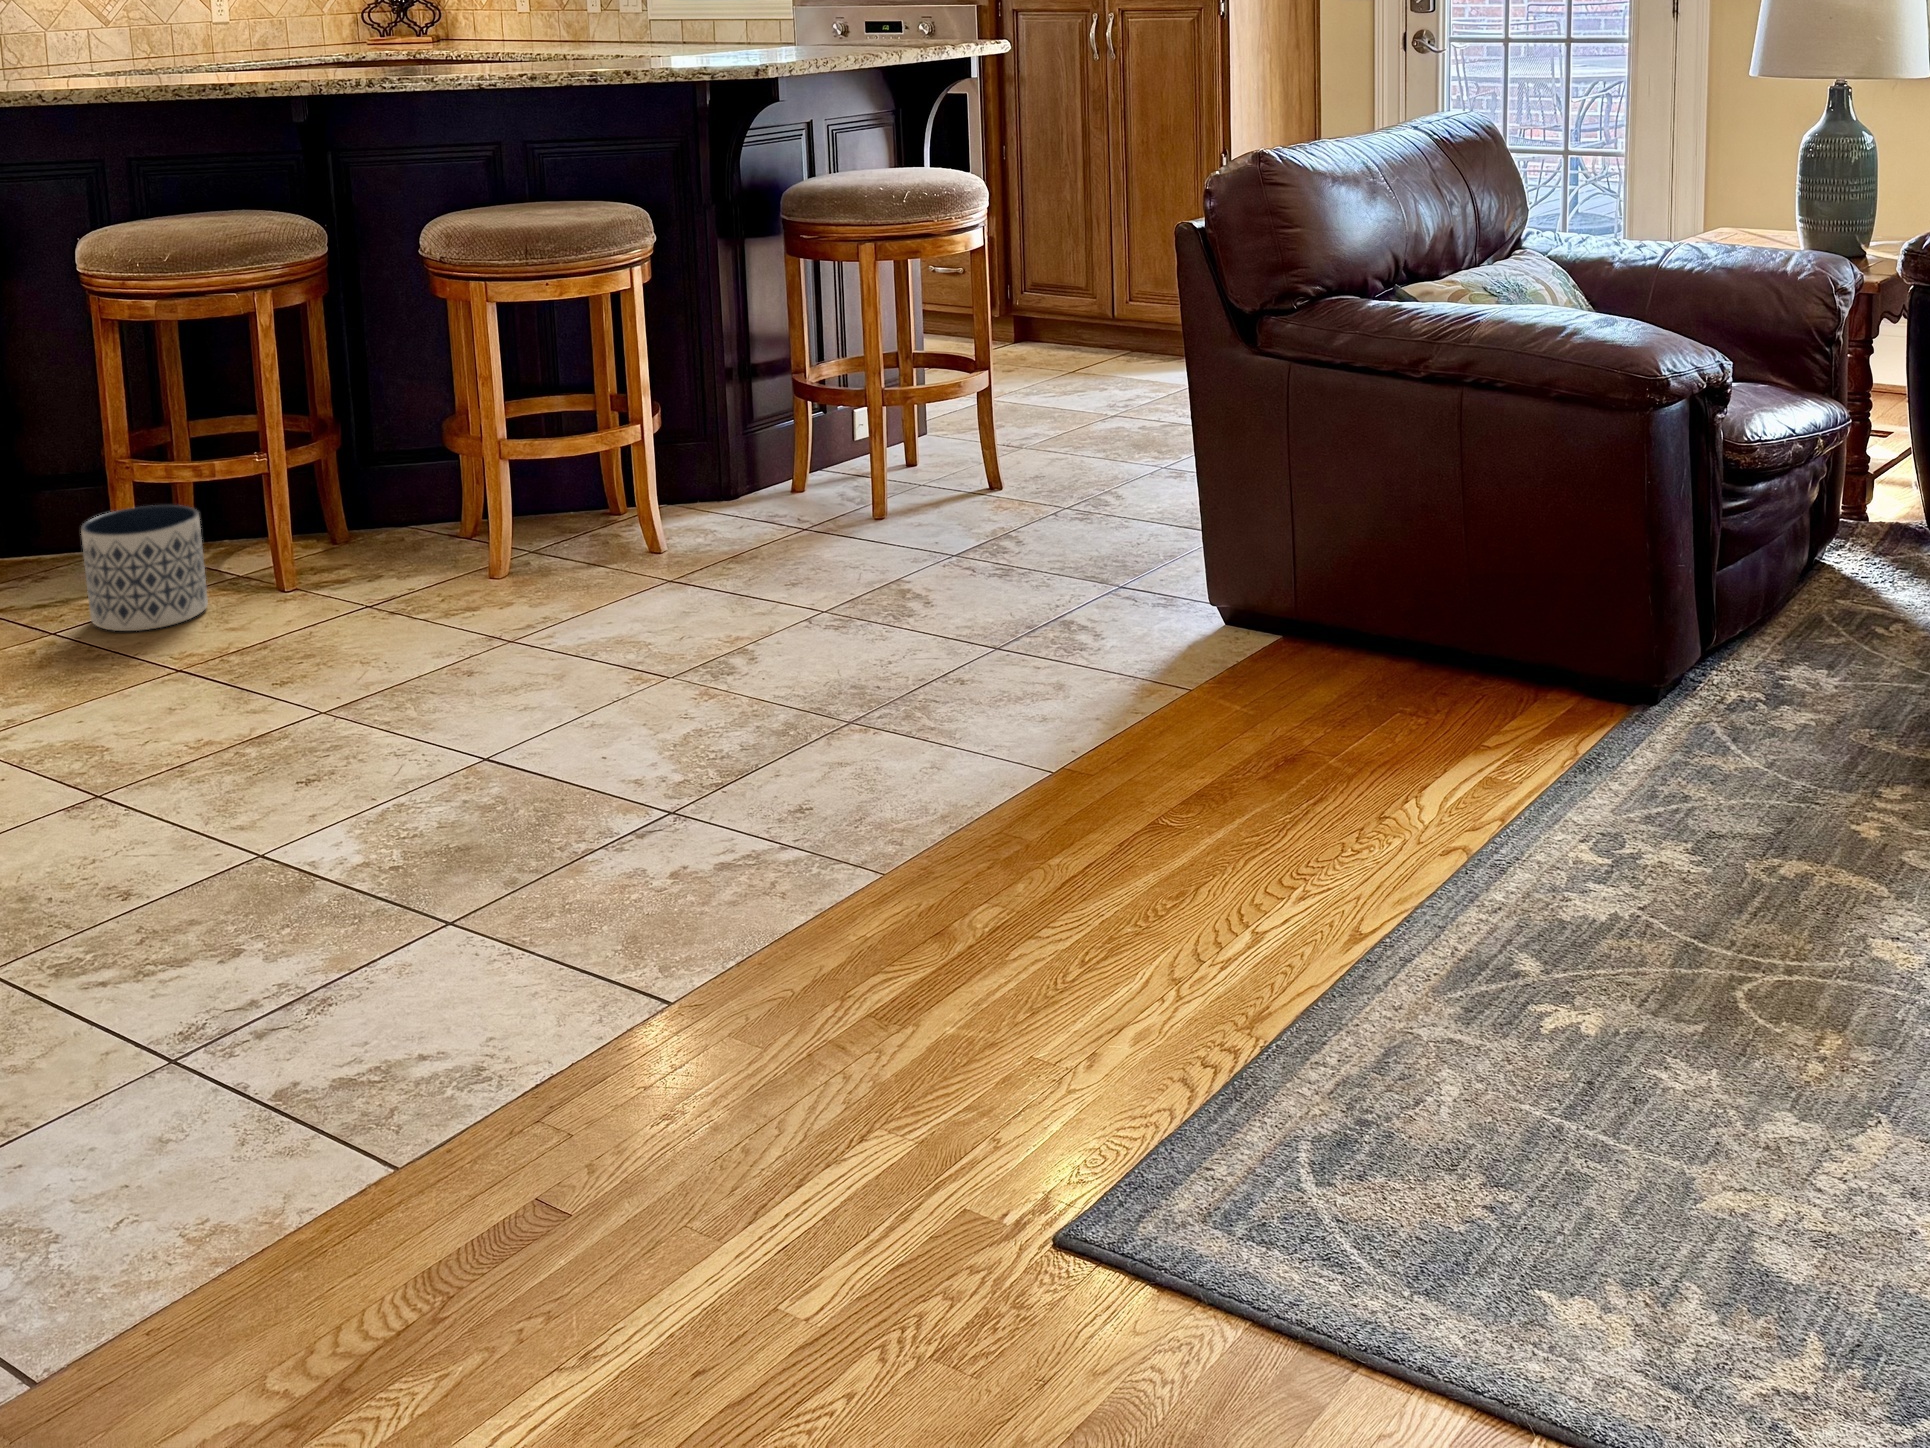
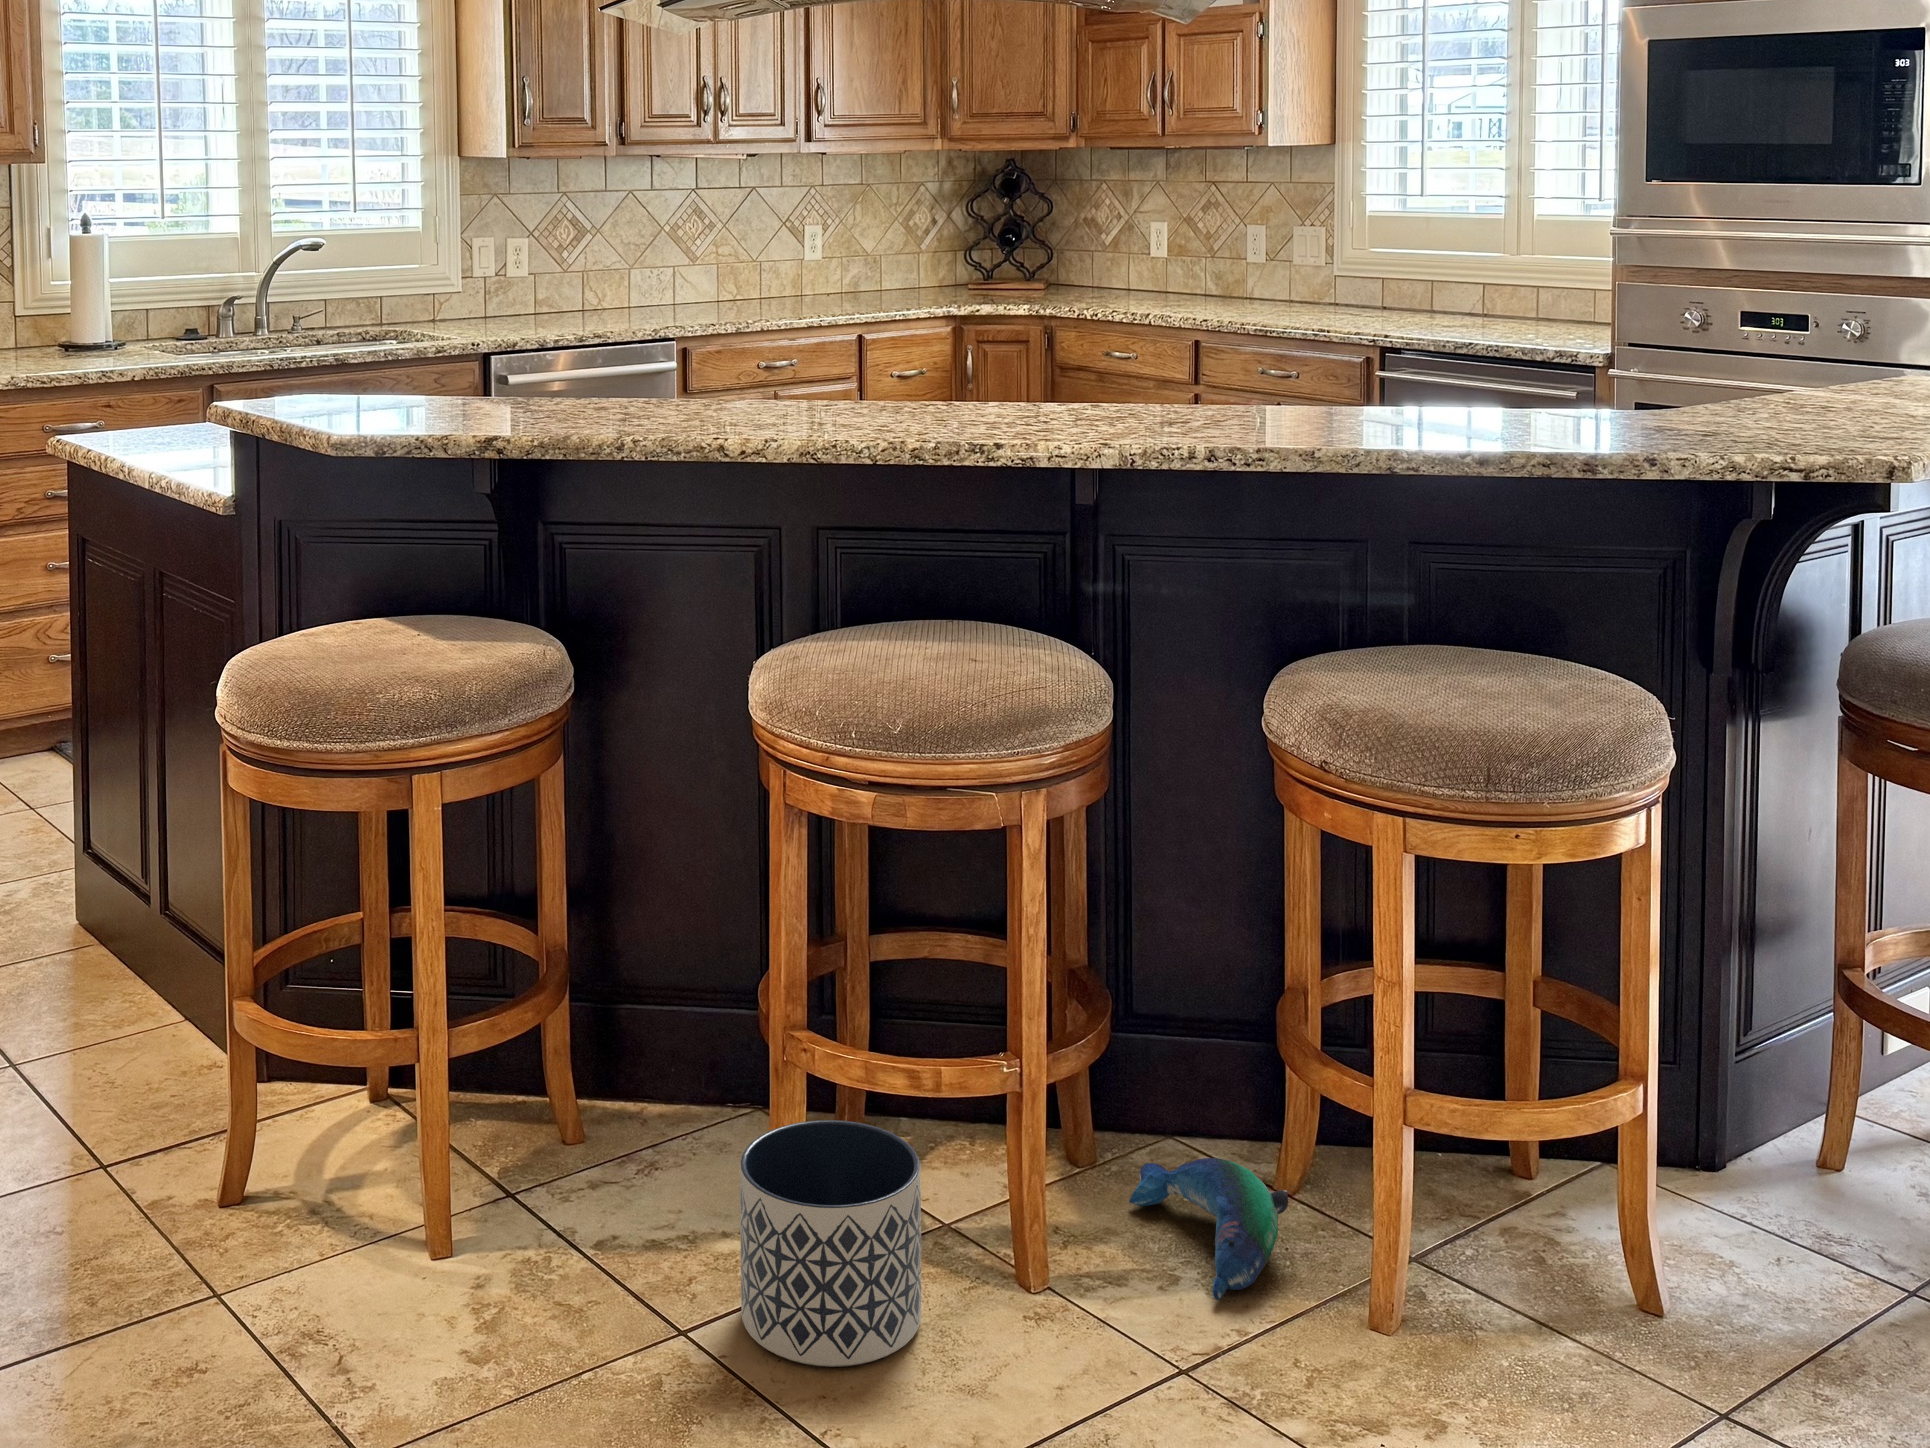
plush toy: none [358,515,446,578] -> present [1129,1158,1288,1300]

